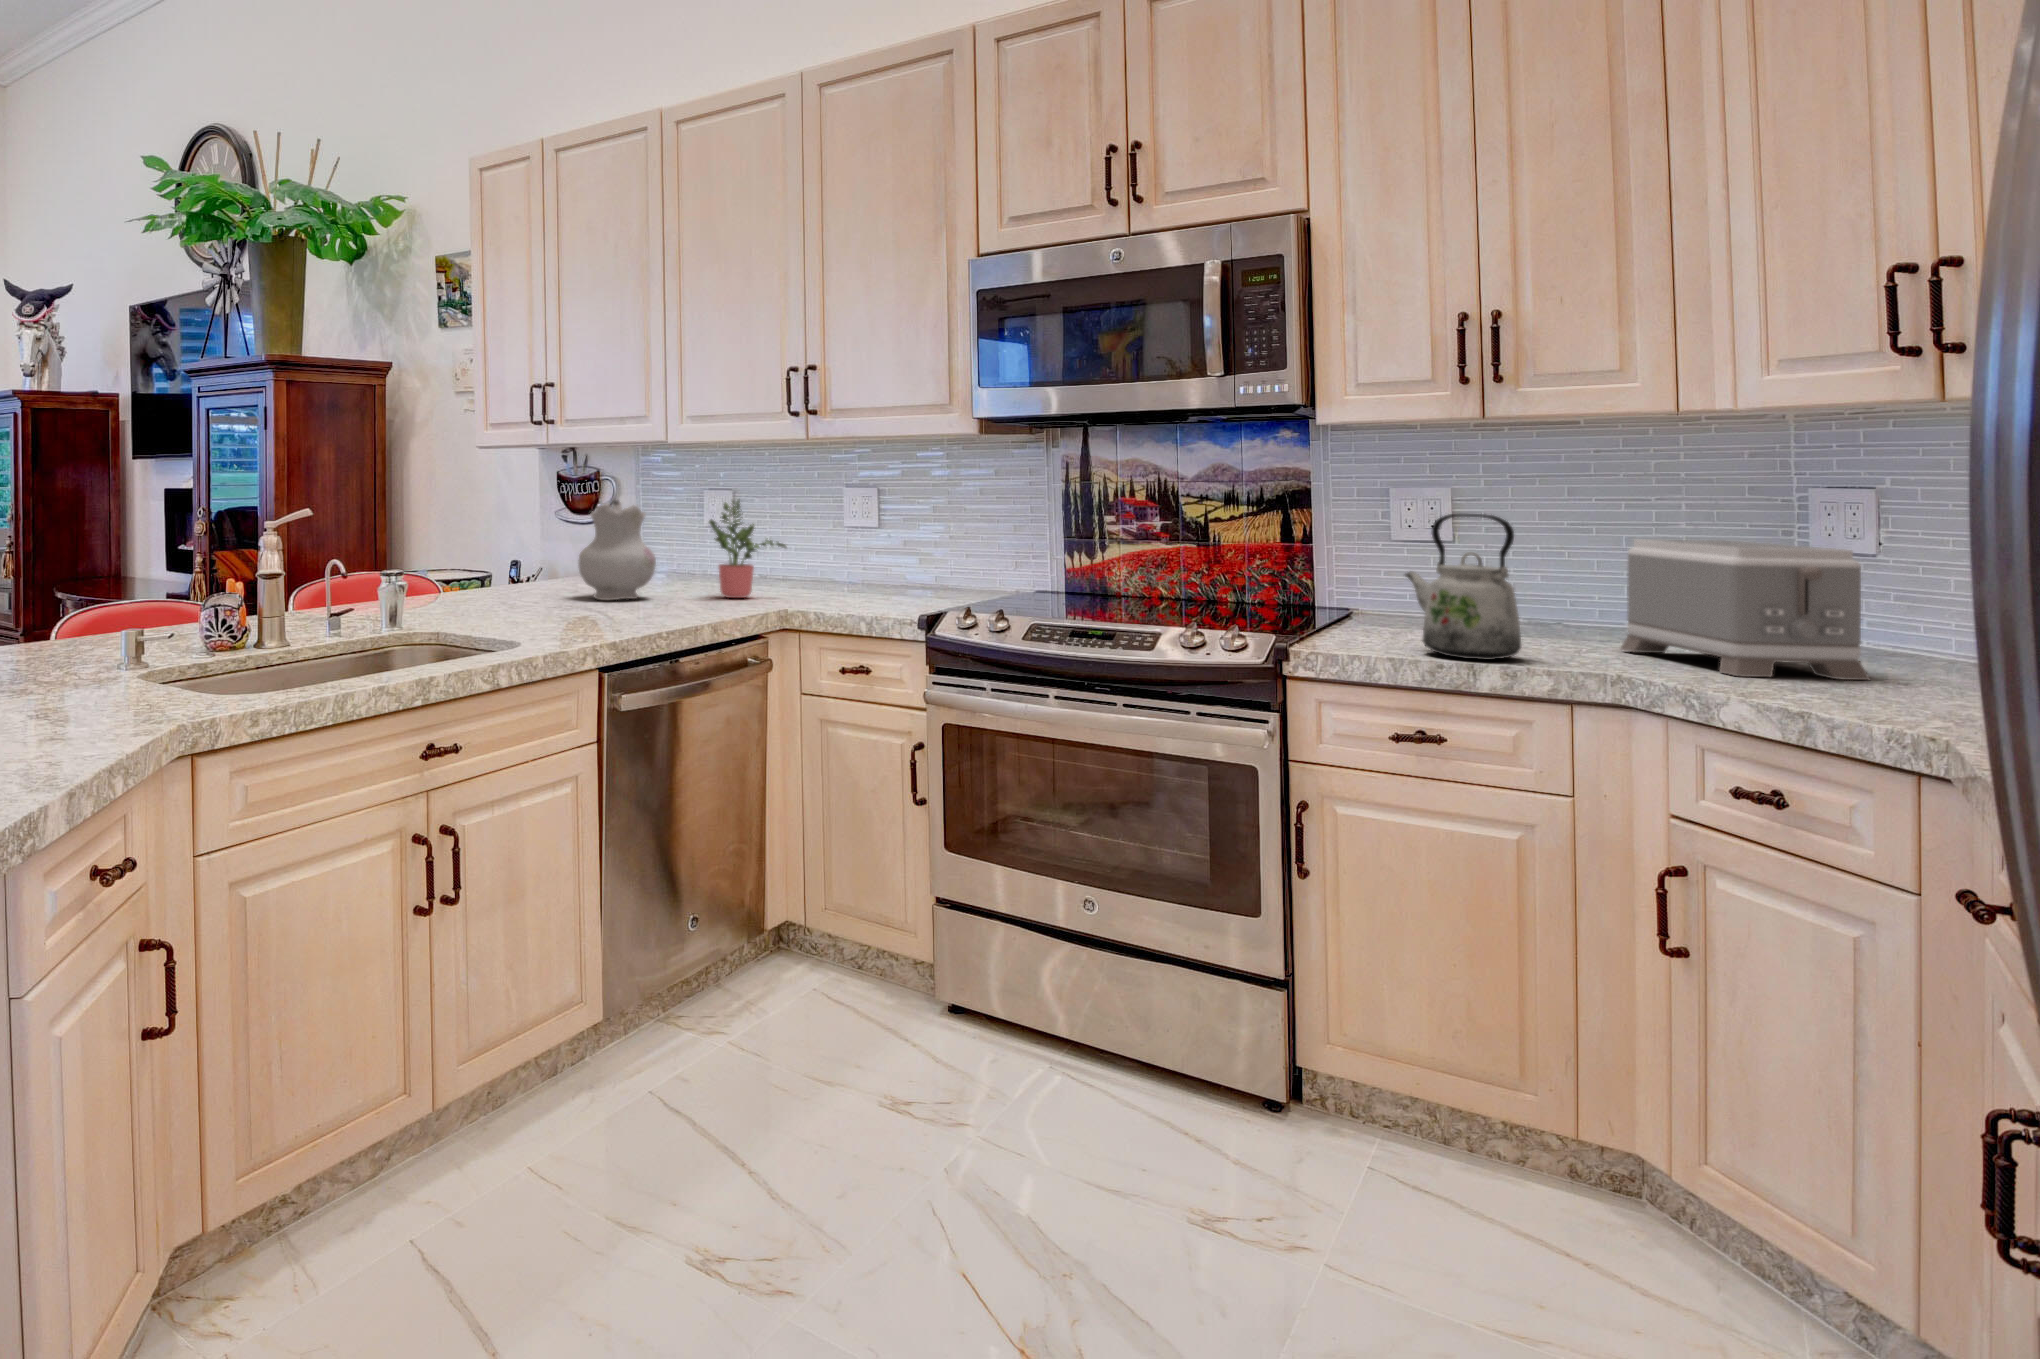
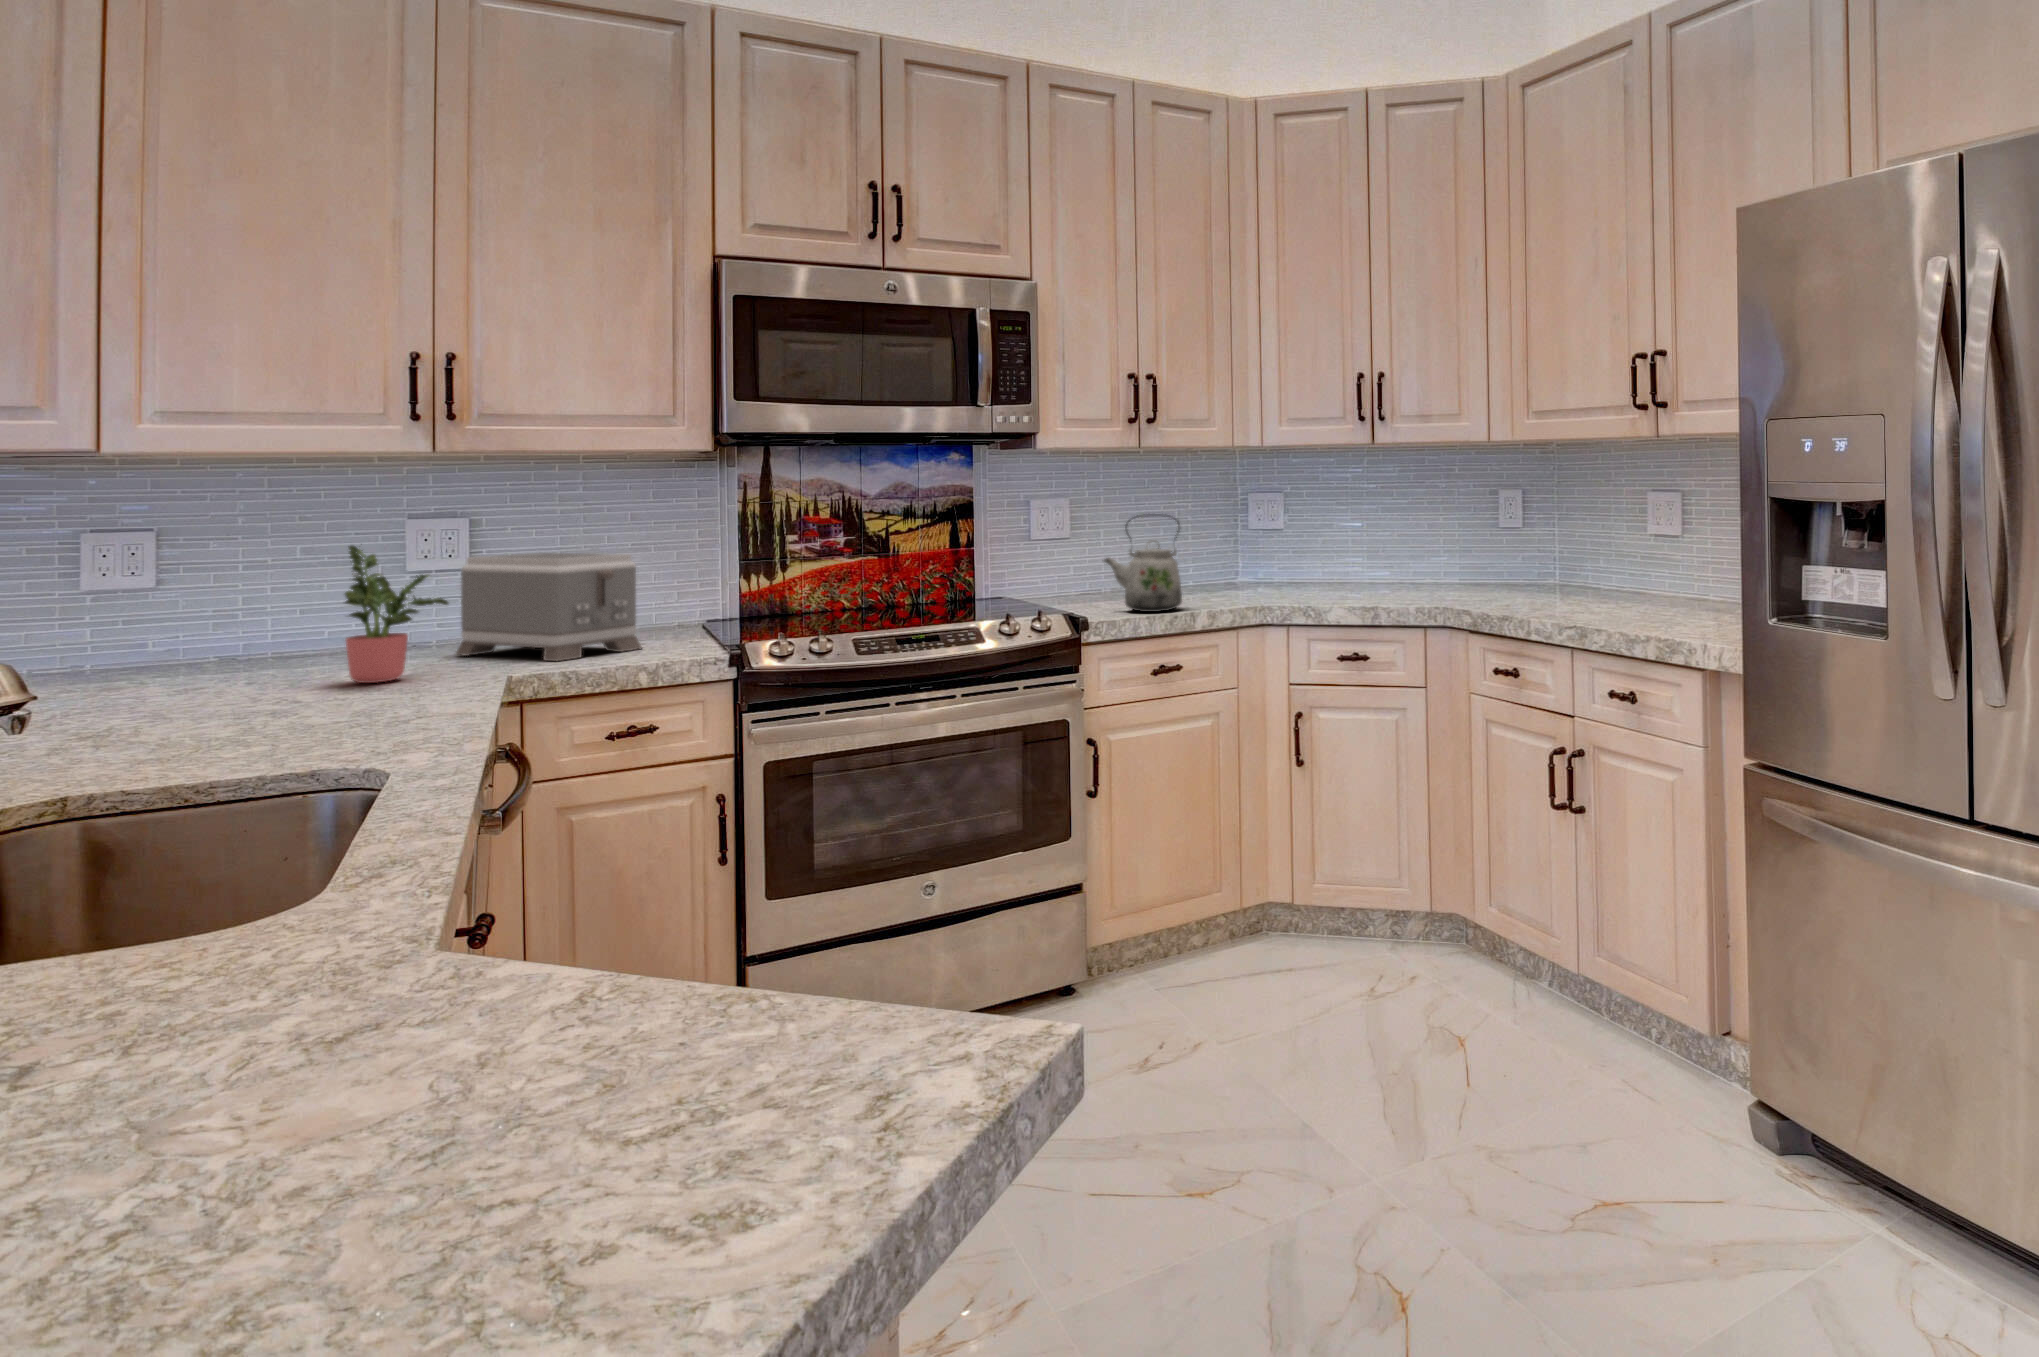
ceramic pitcher: present [578,500,656,600] -> none [130,556,295,719]
toaster: present [1621,539,1870,680] -> present [456,553,642,661]

